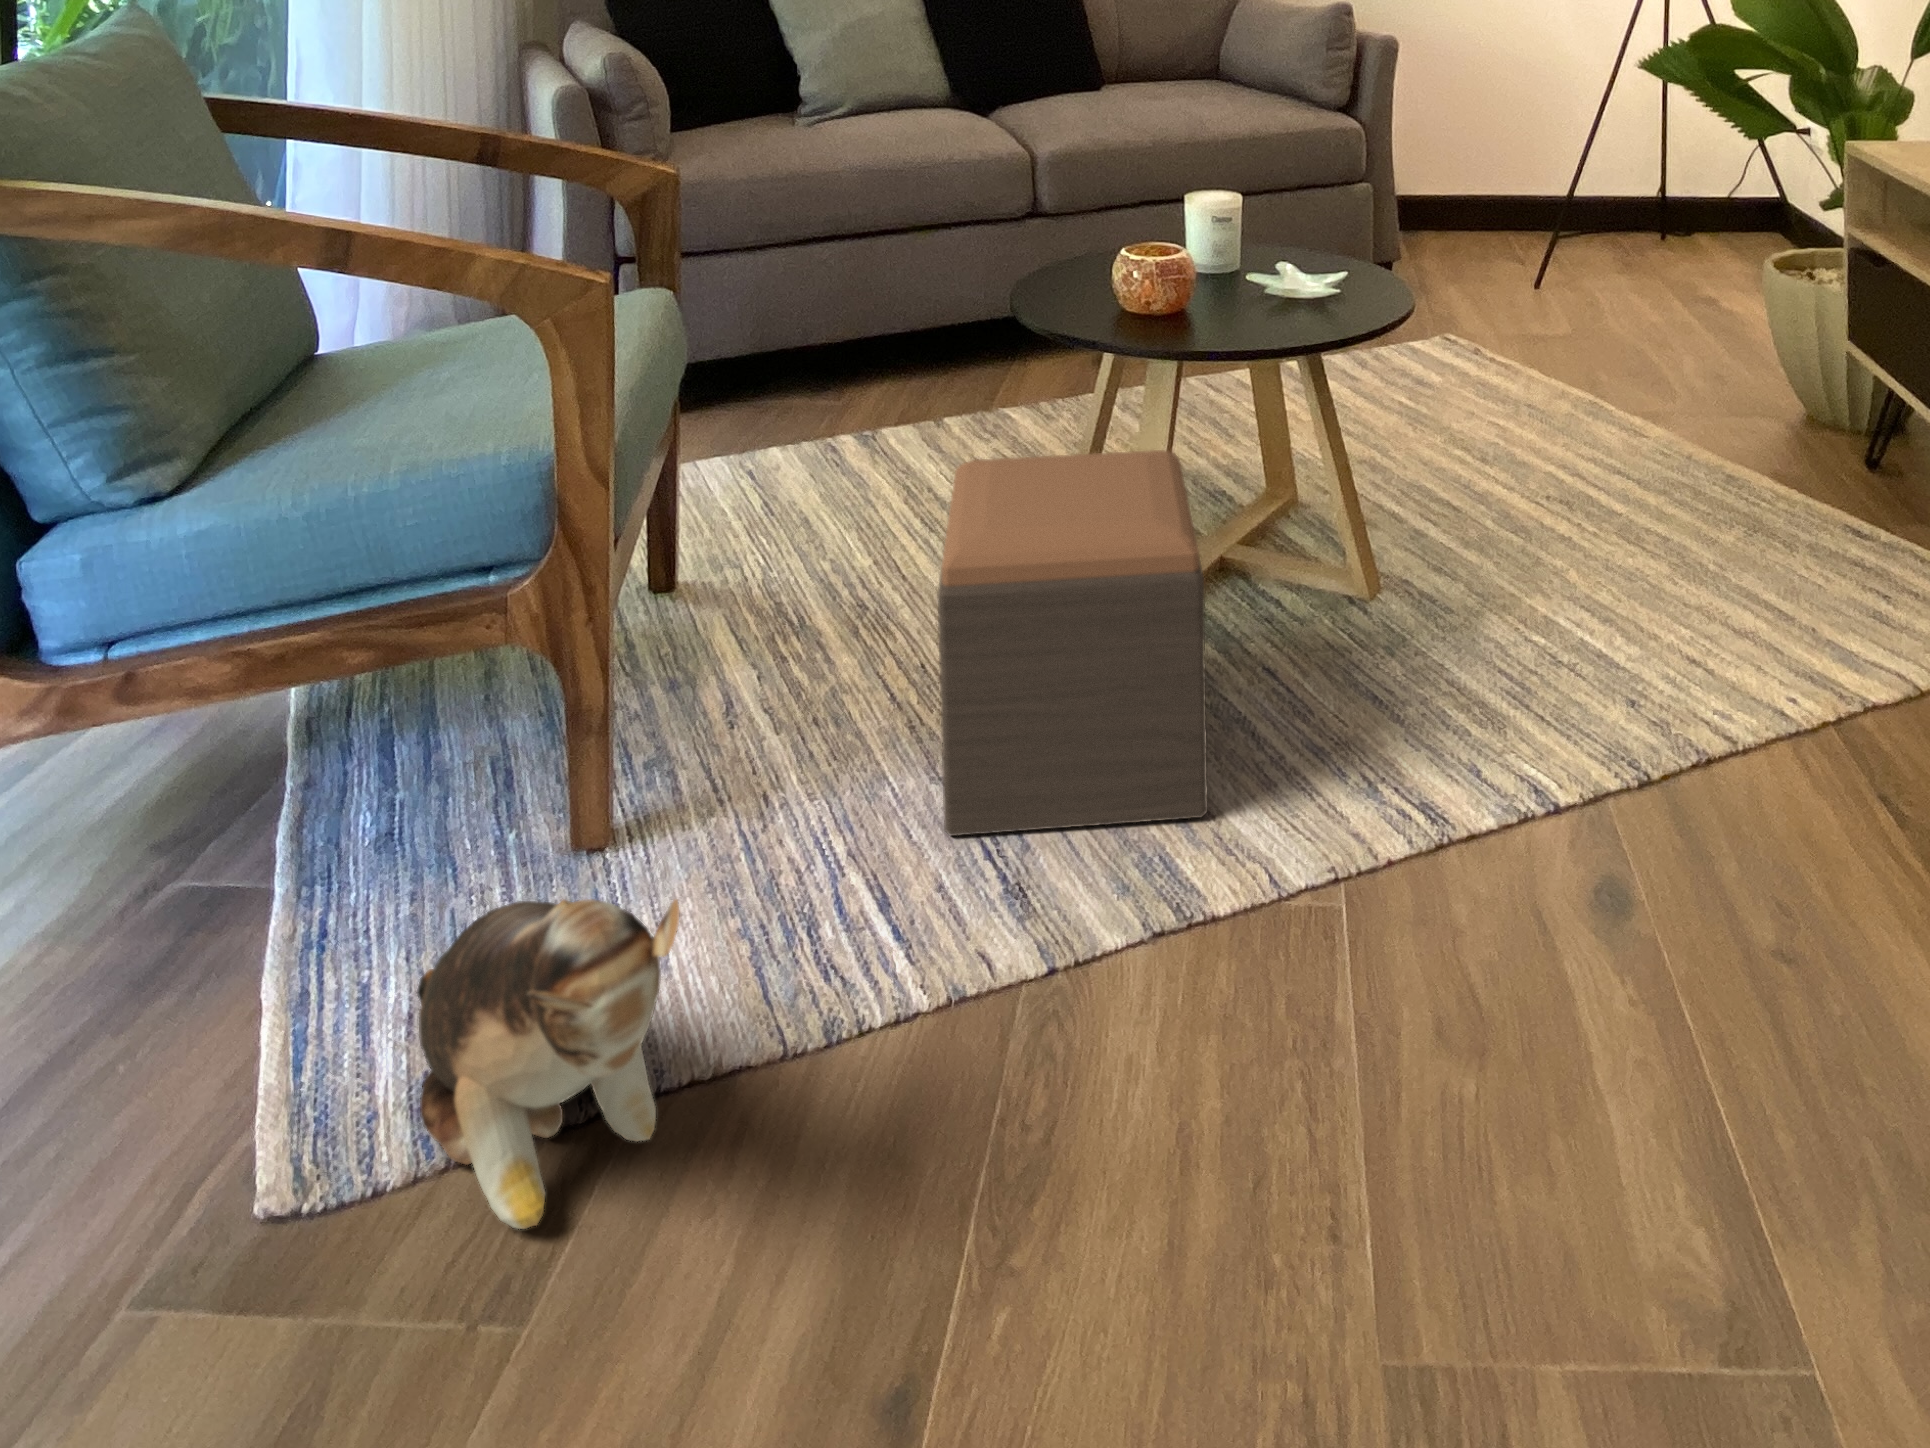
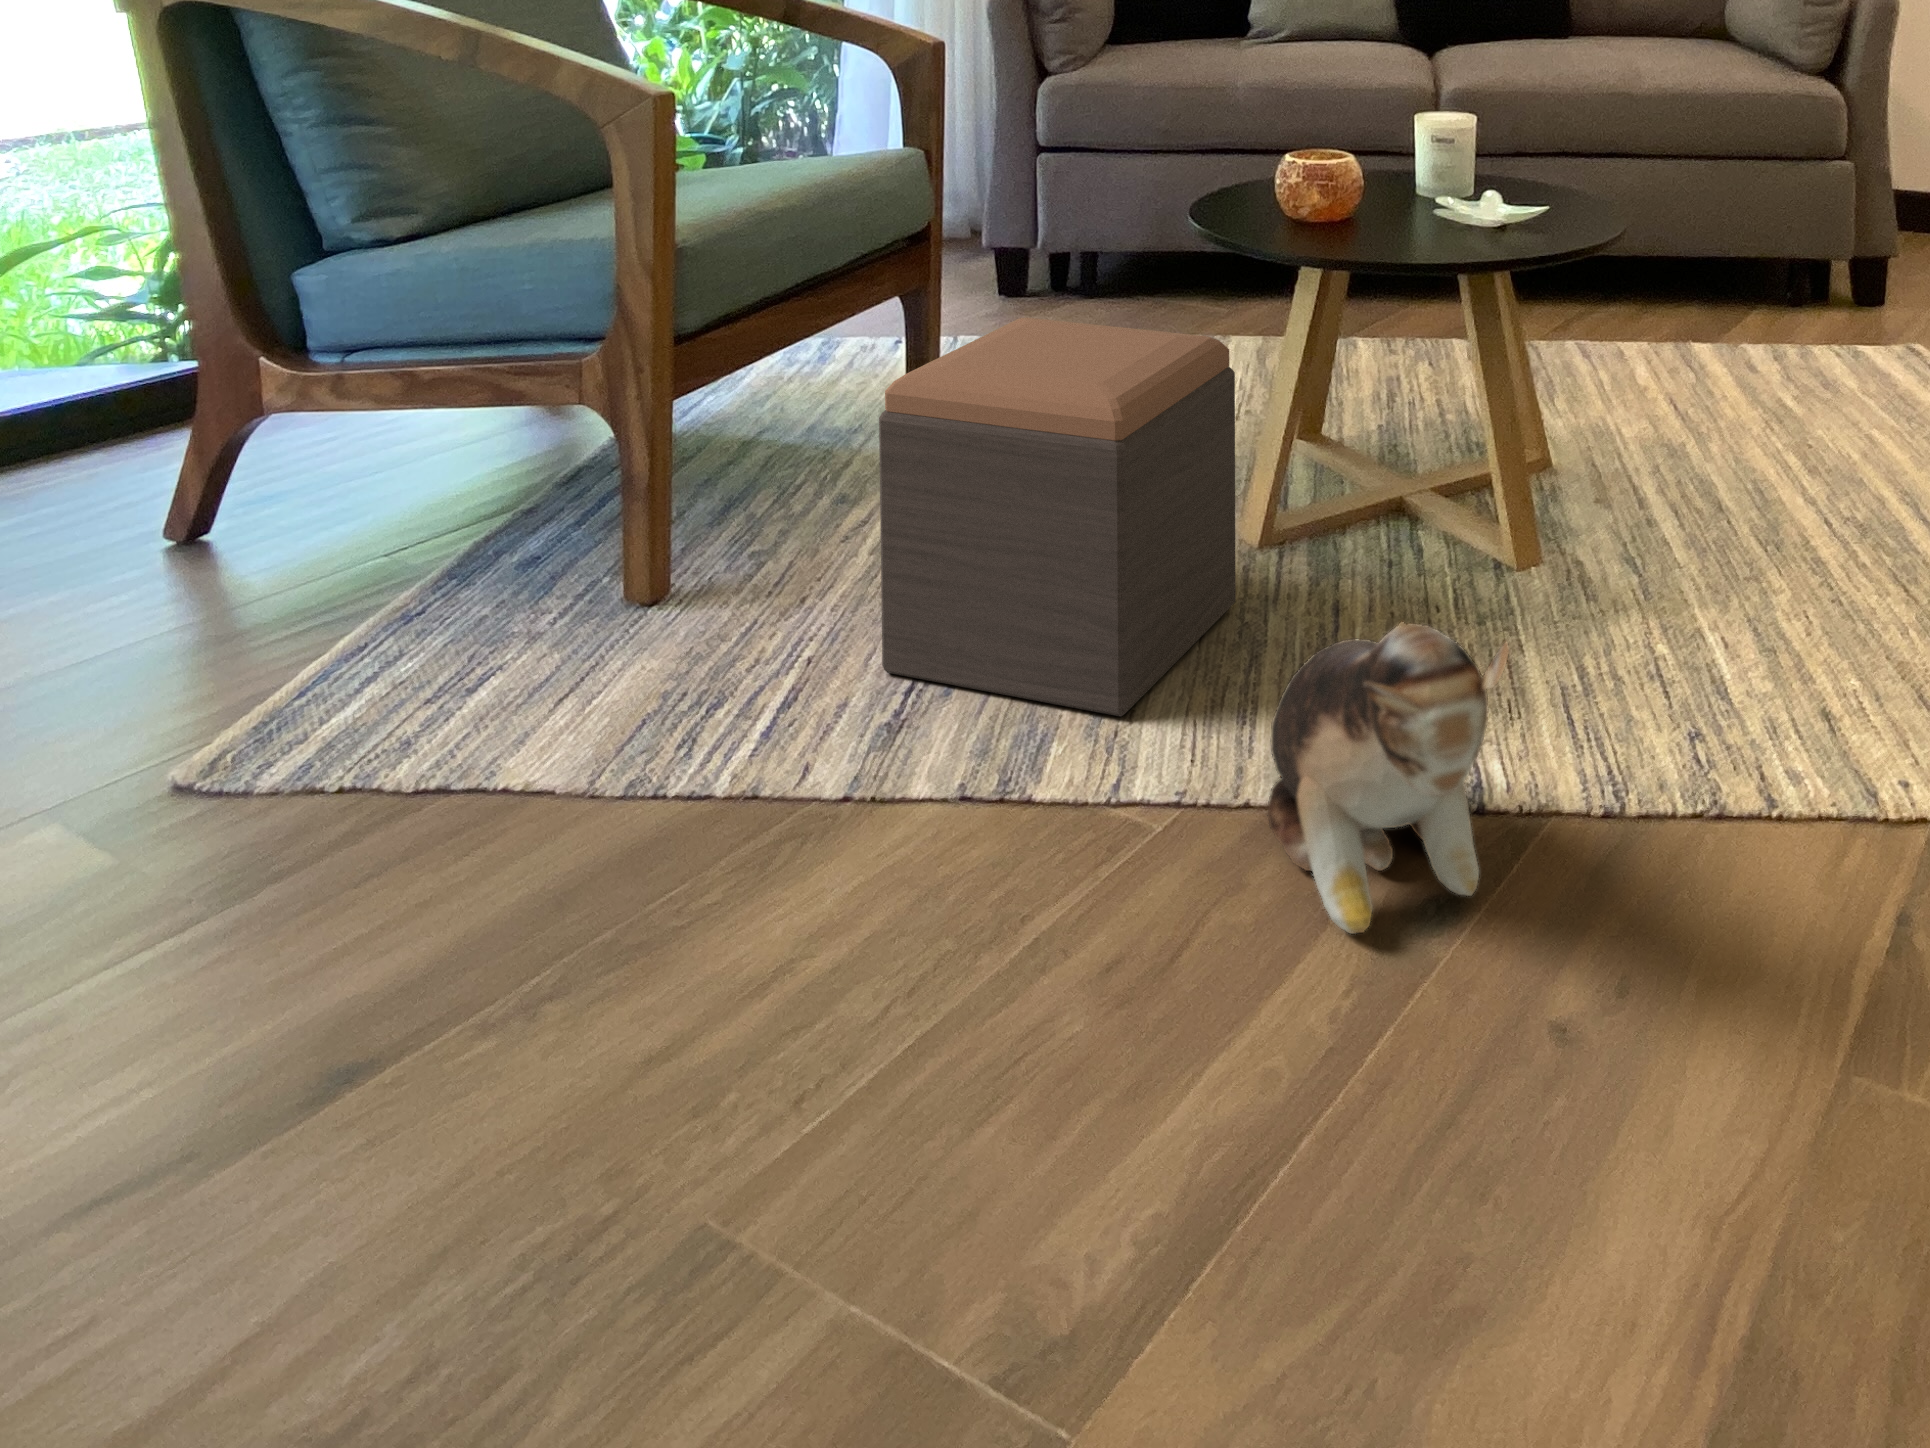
plush toy: present [417,899,680,1229] -> present [1268,622,1509,934]

